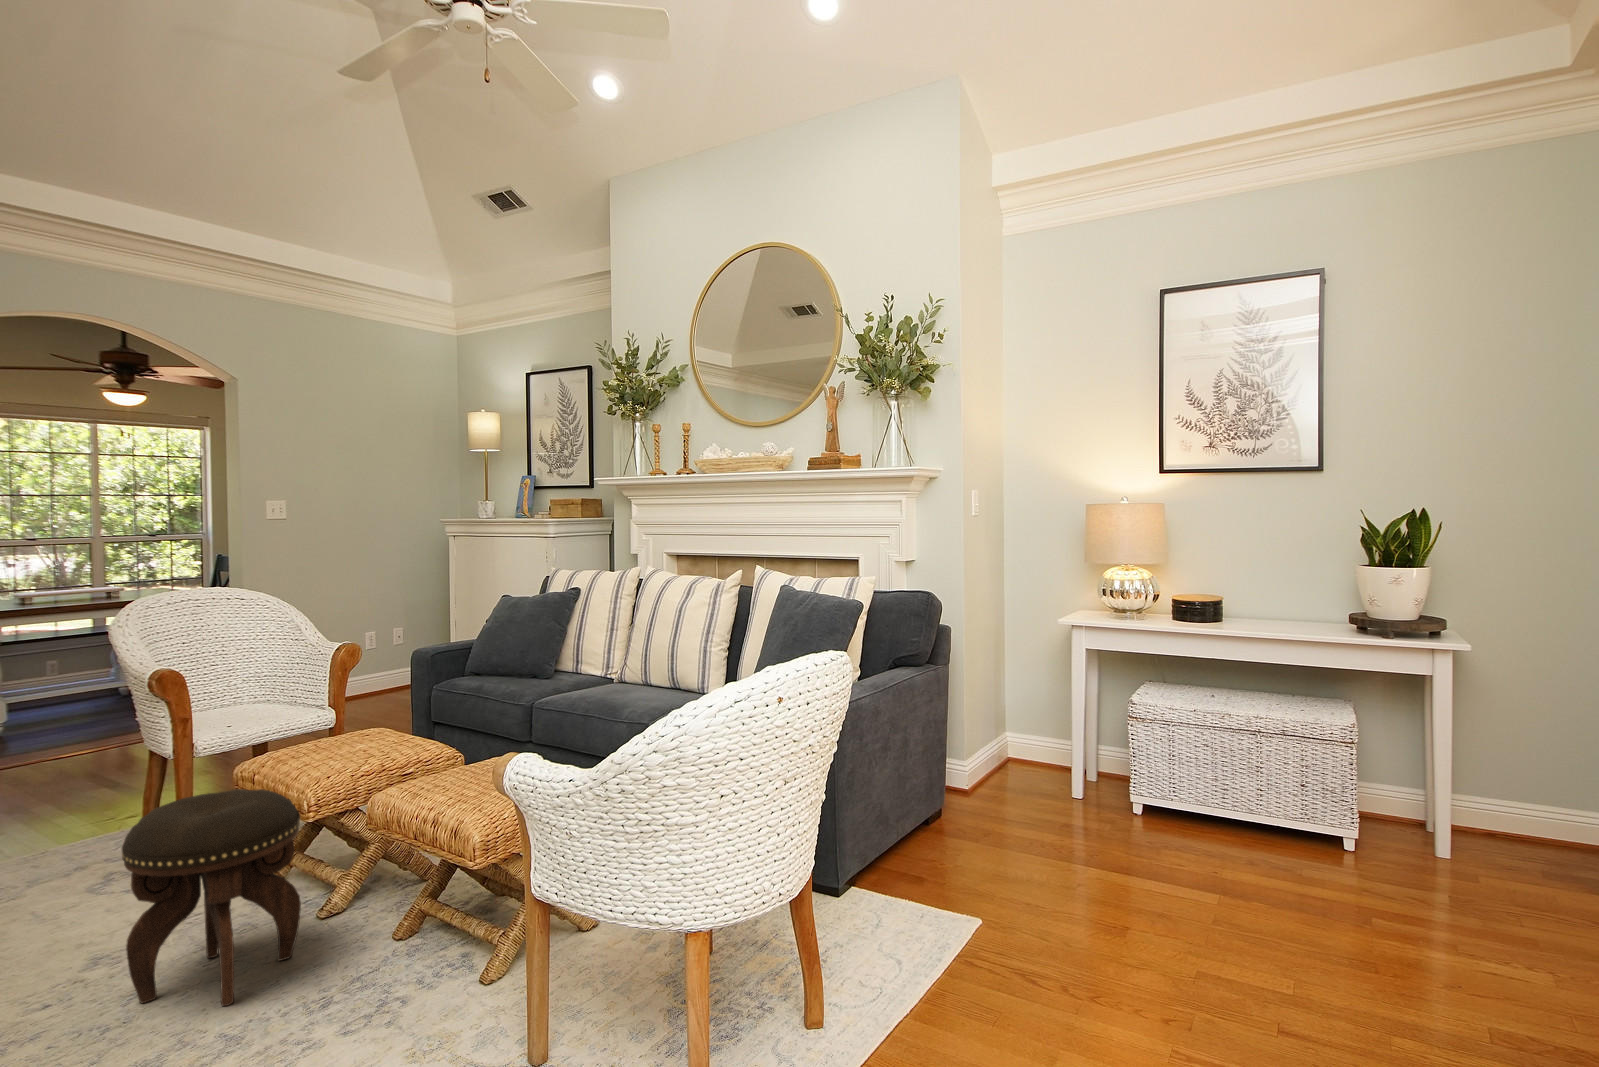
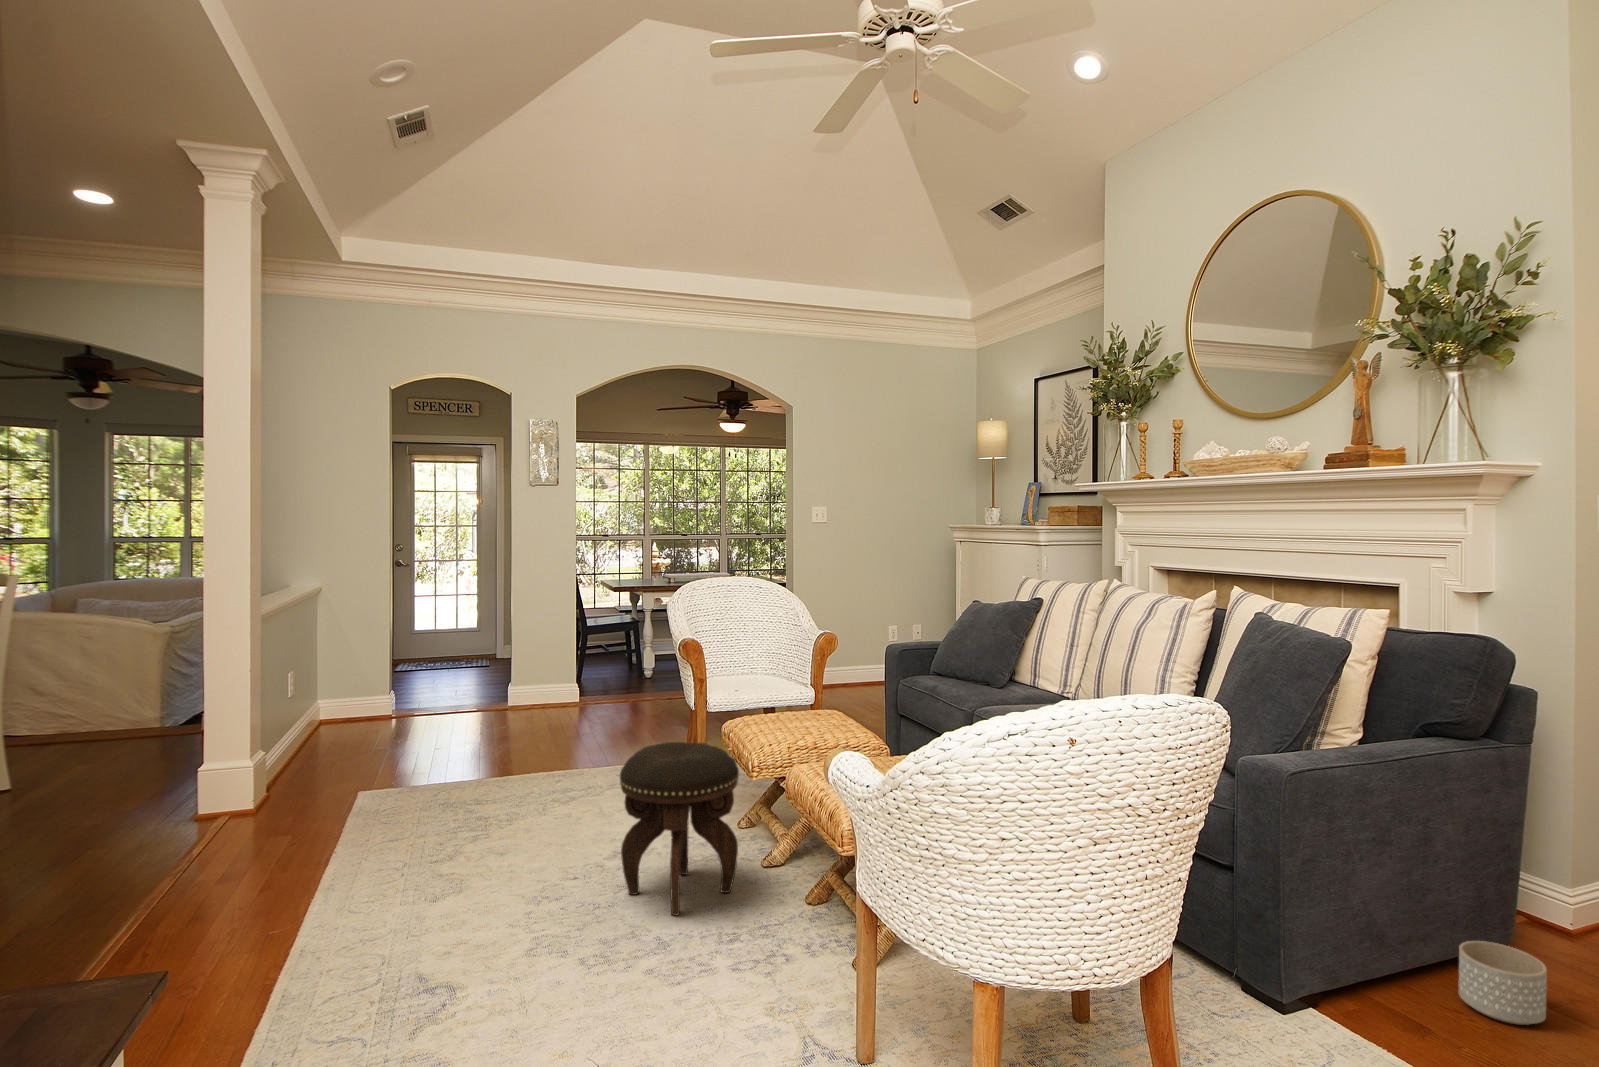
planter: none [931,805,979,857] -> present [1459,941,1547,1025]

